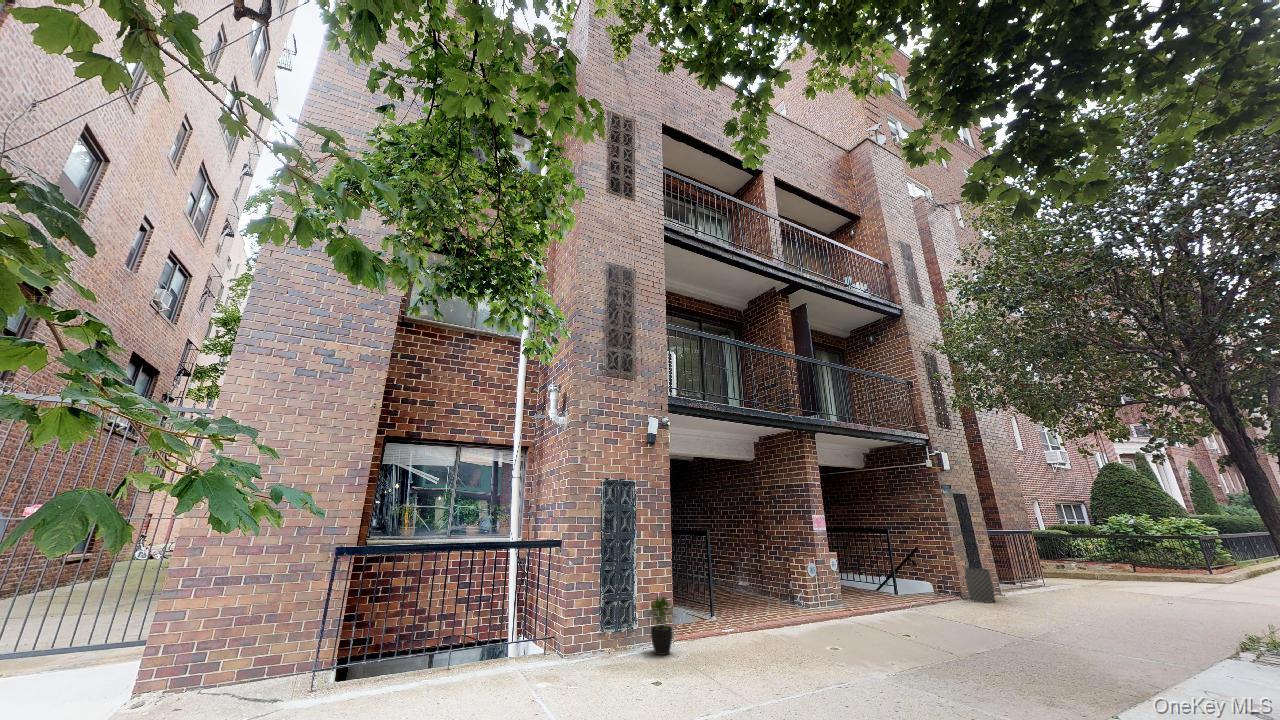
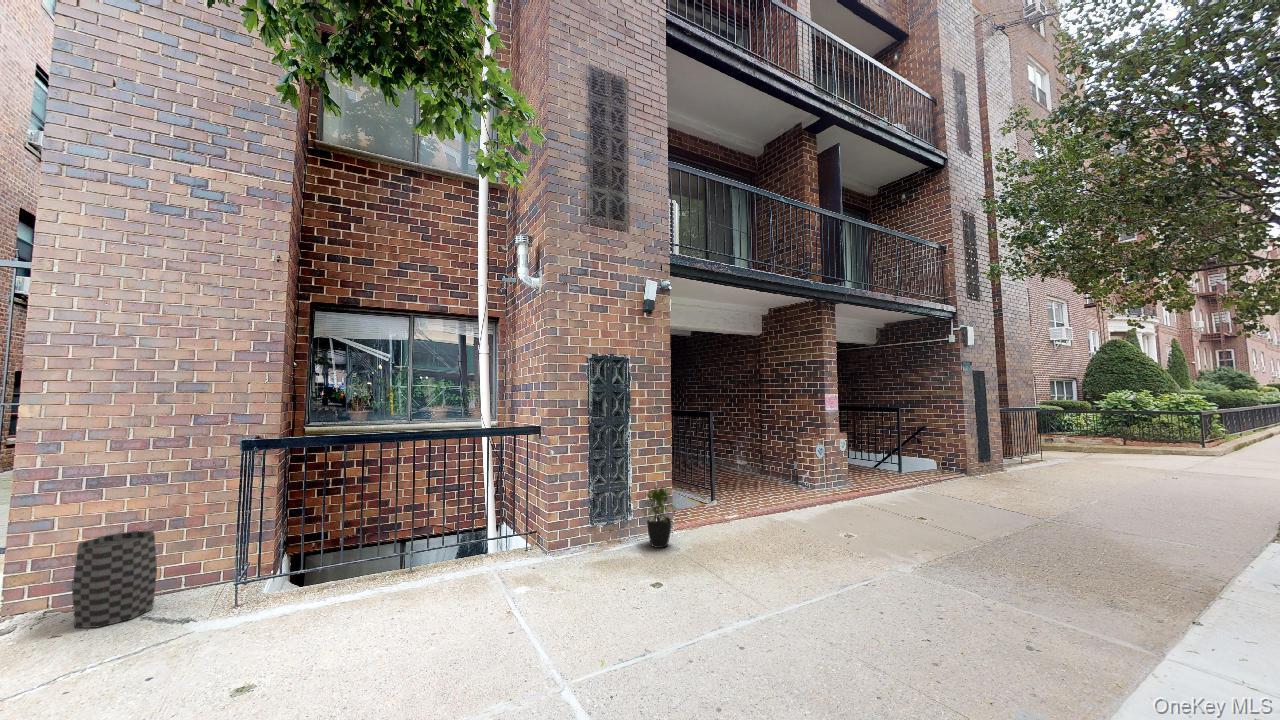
trash can: present [965,568,995,602] -> present [72,531,157,628]

